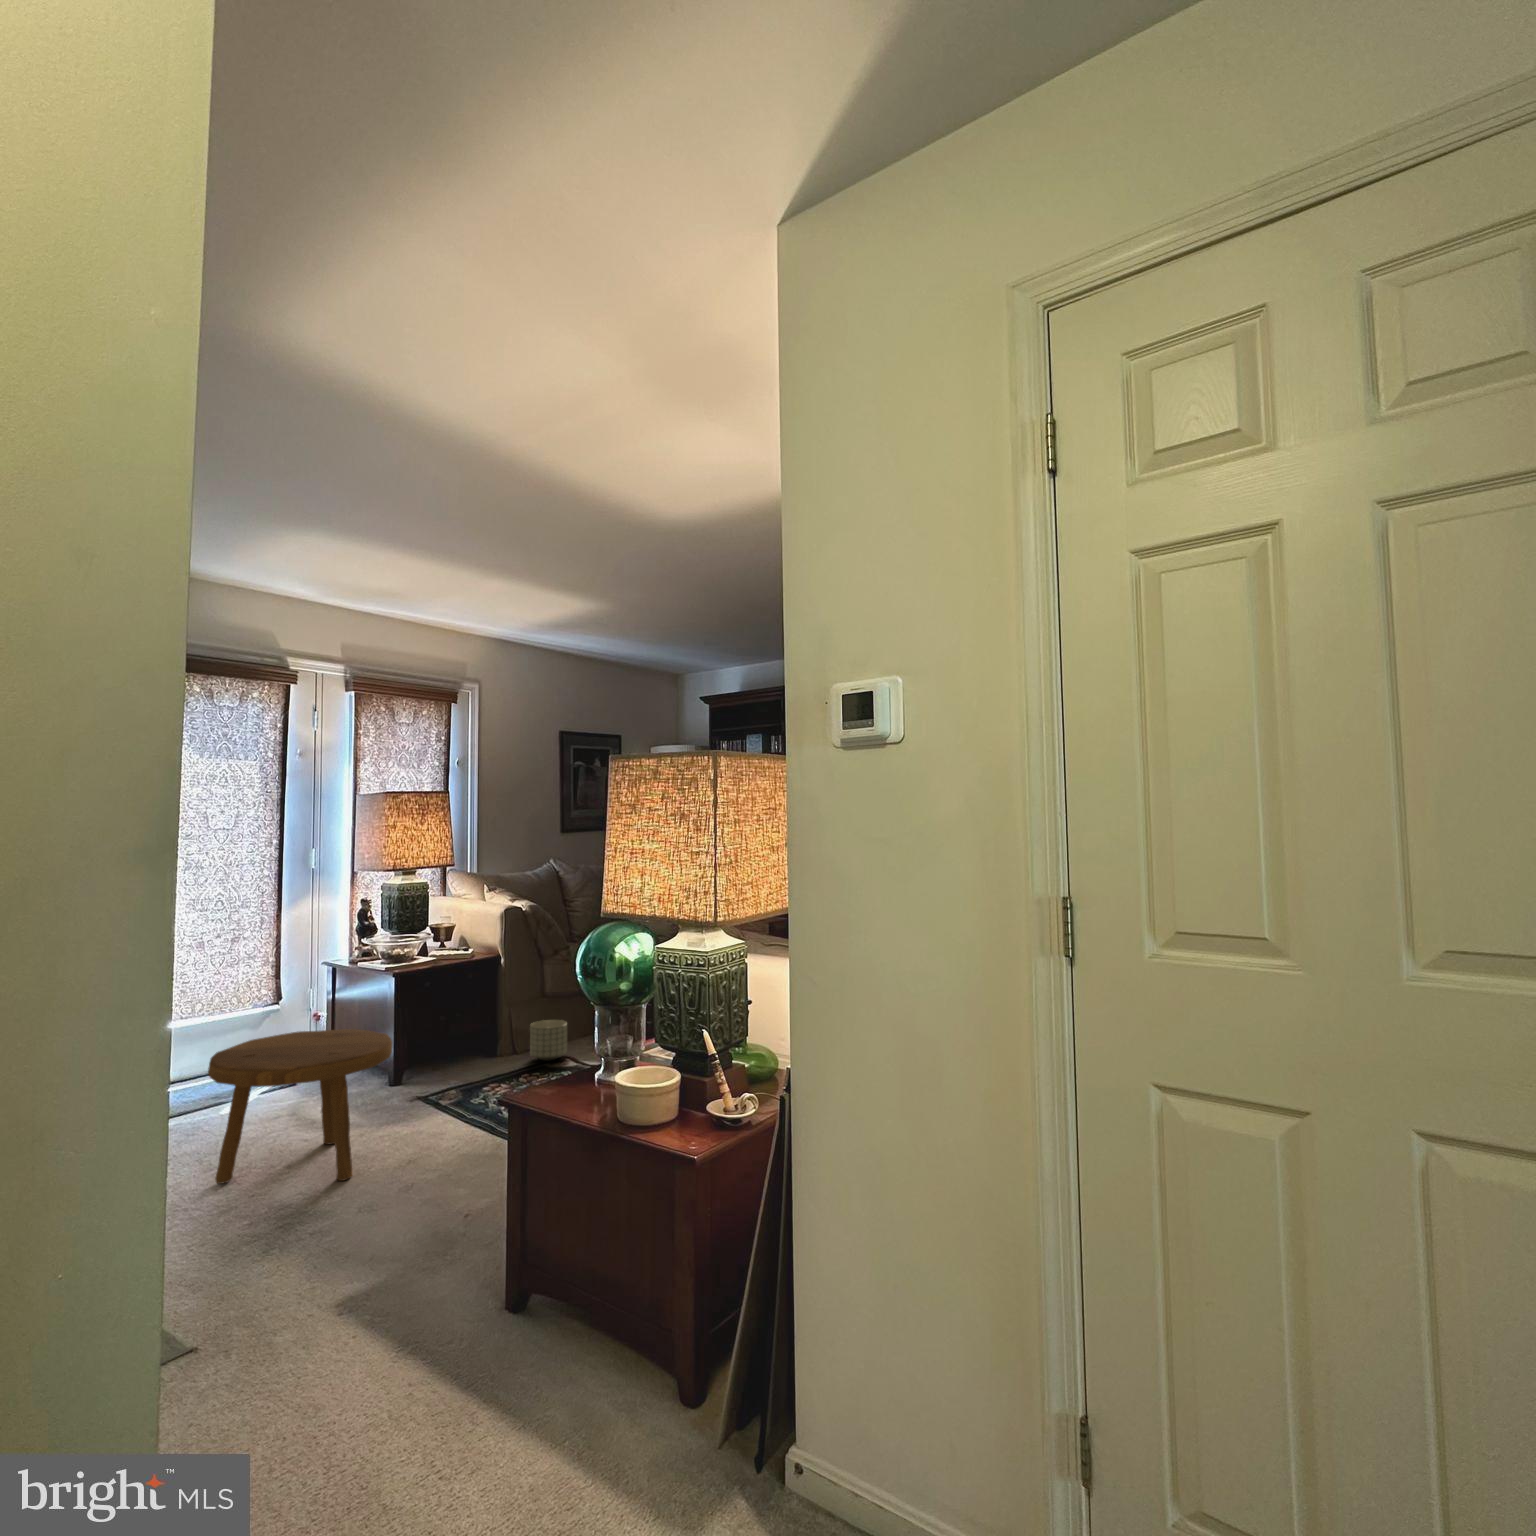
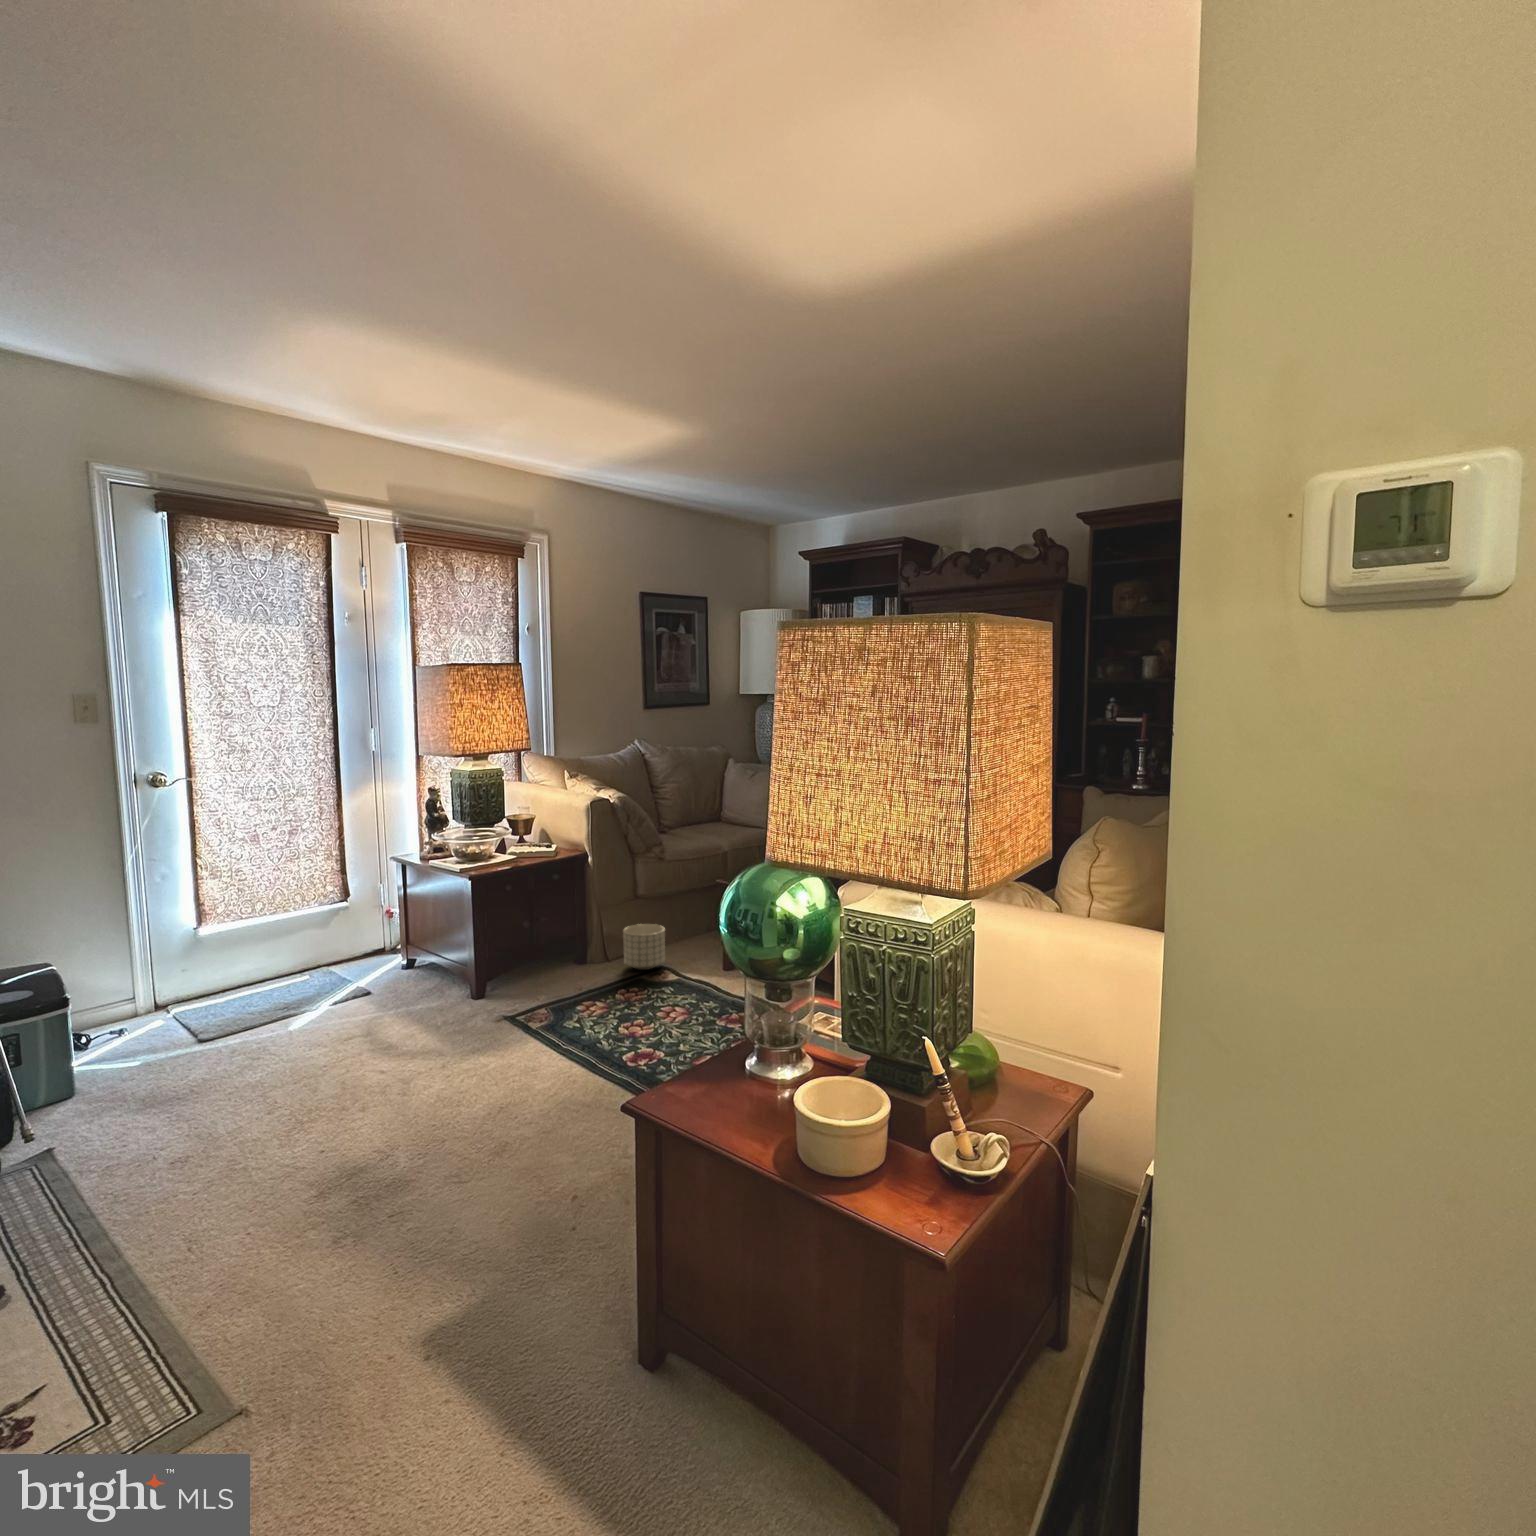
footstool: present [208,1029,392,1184] -> none [257,949,471,1134]

